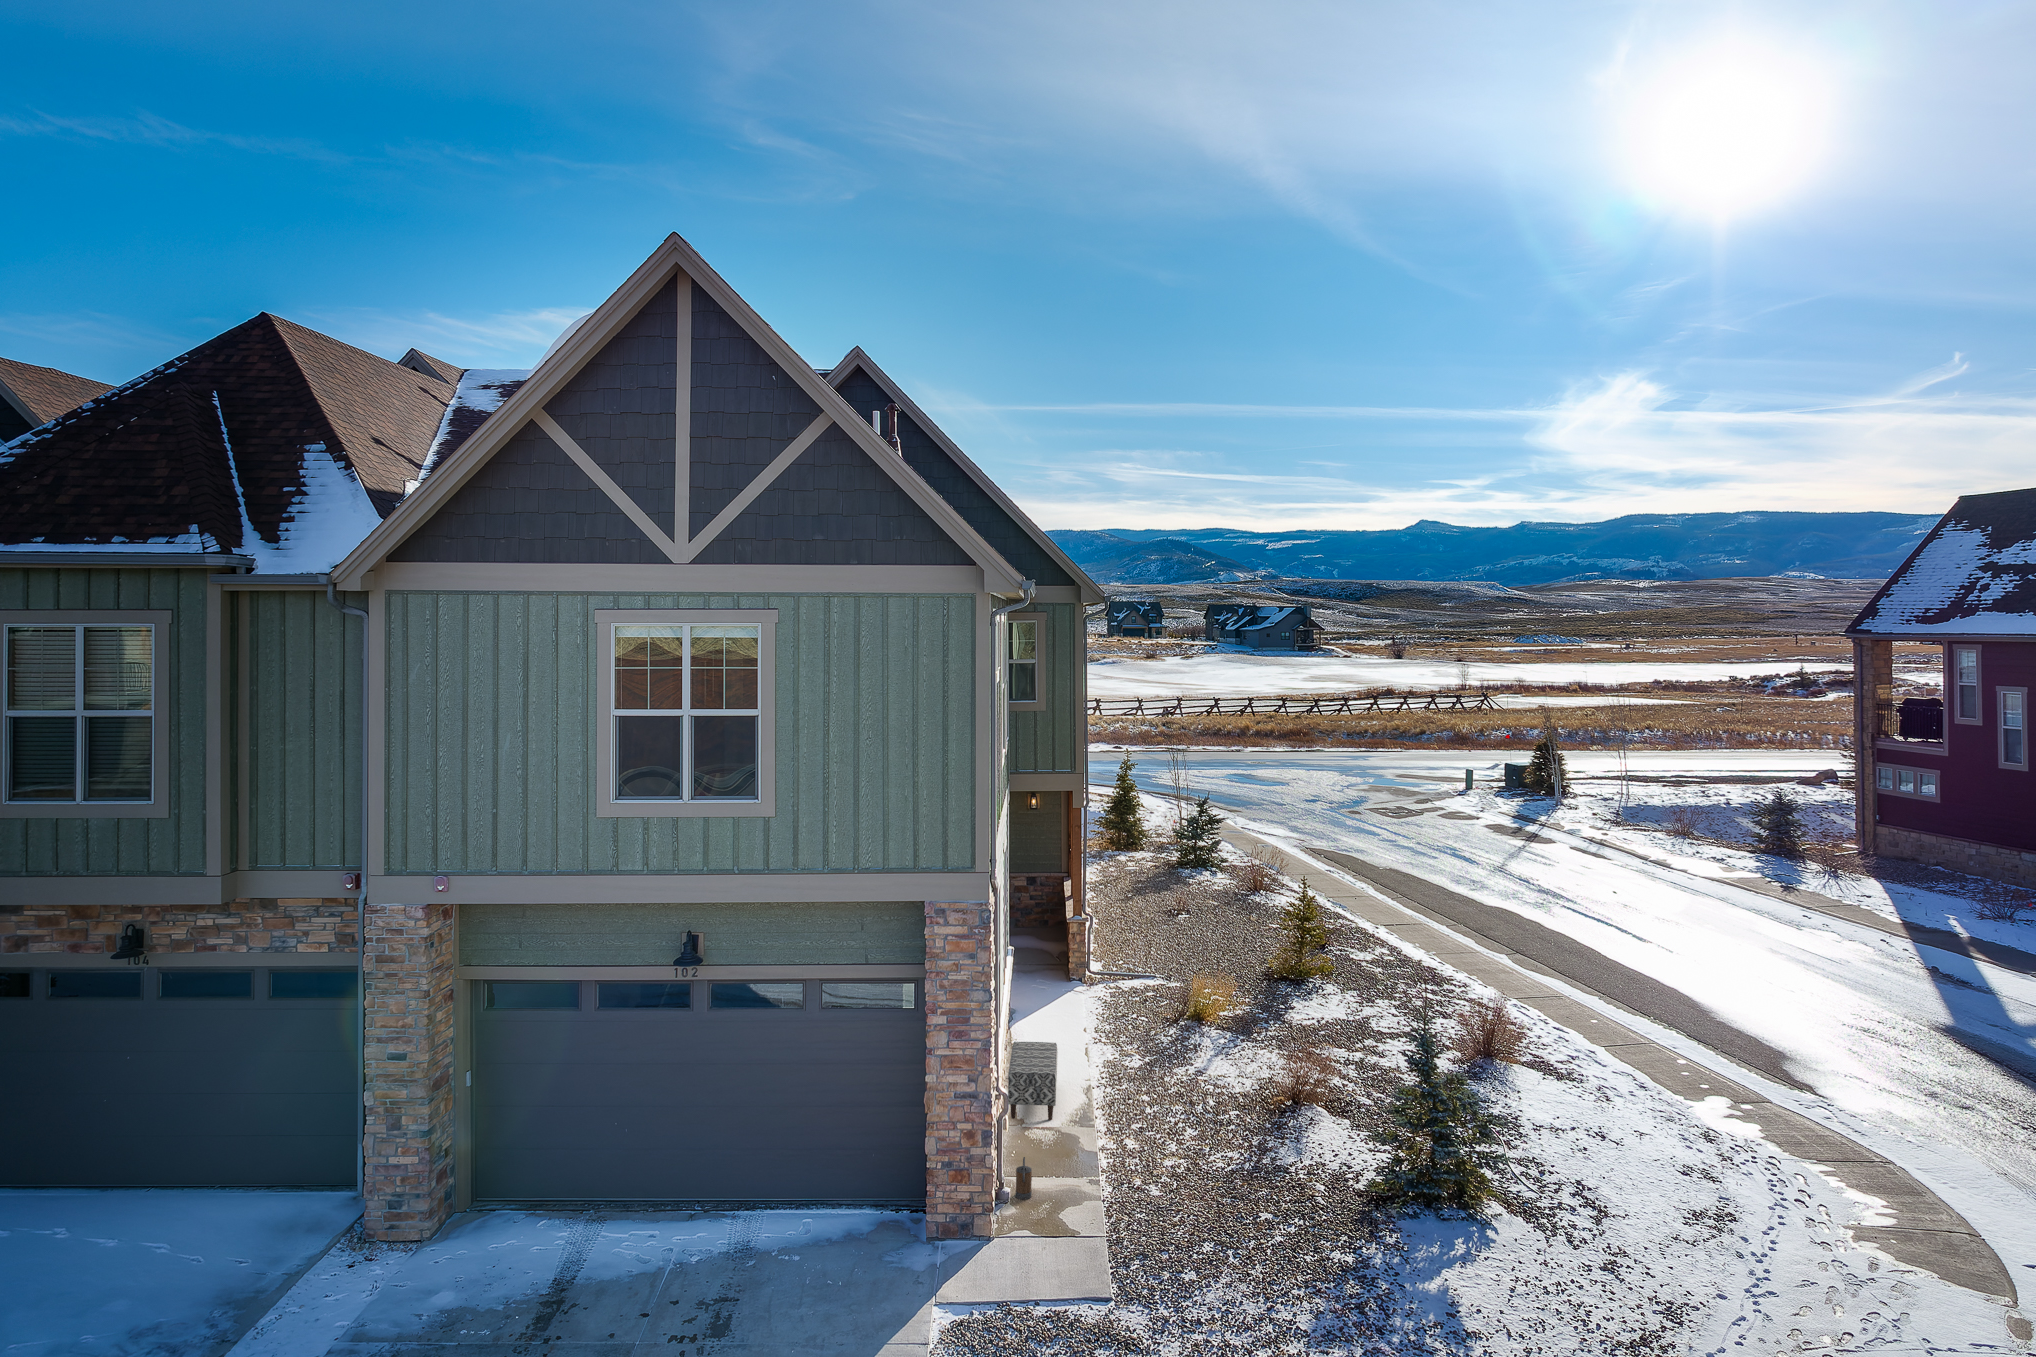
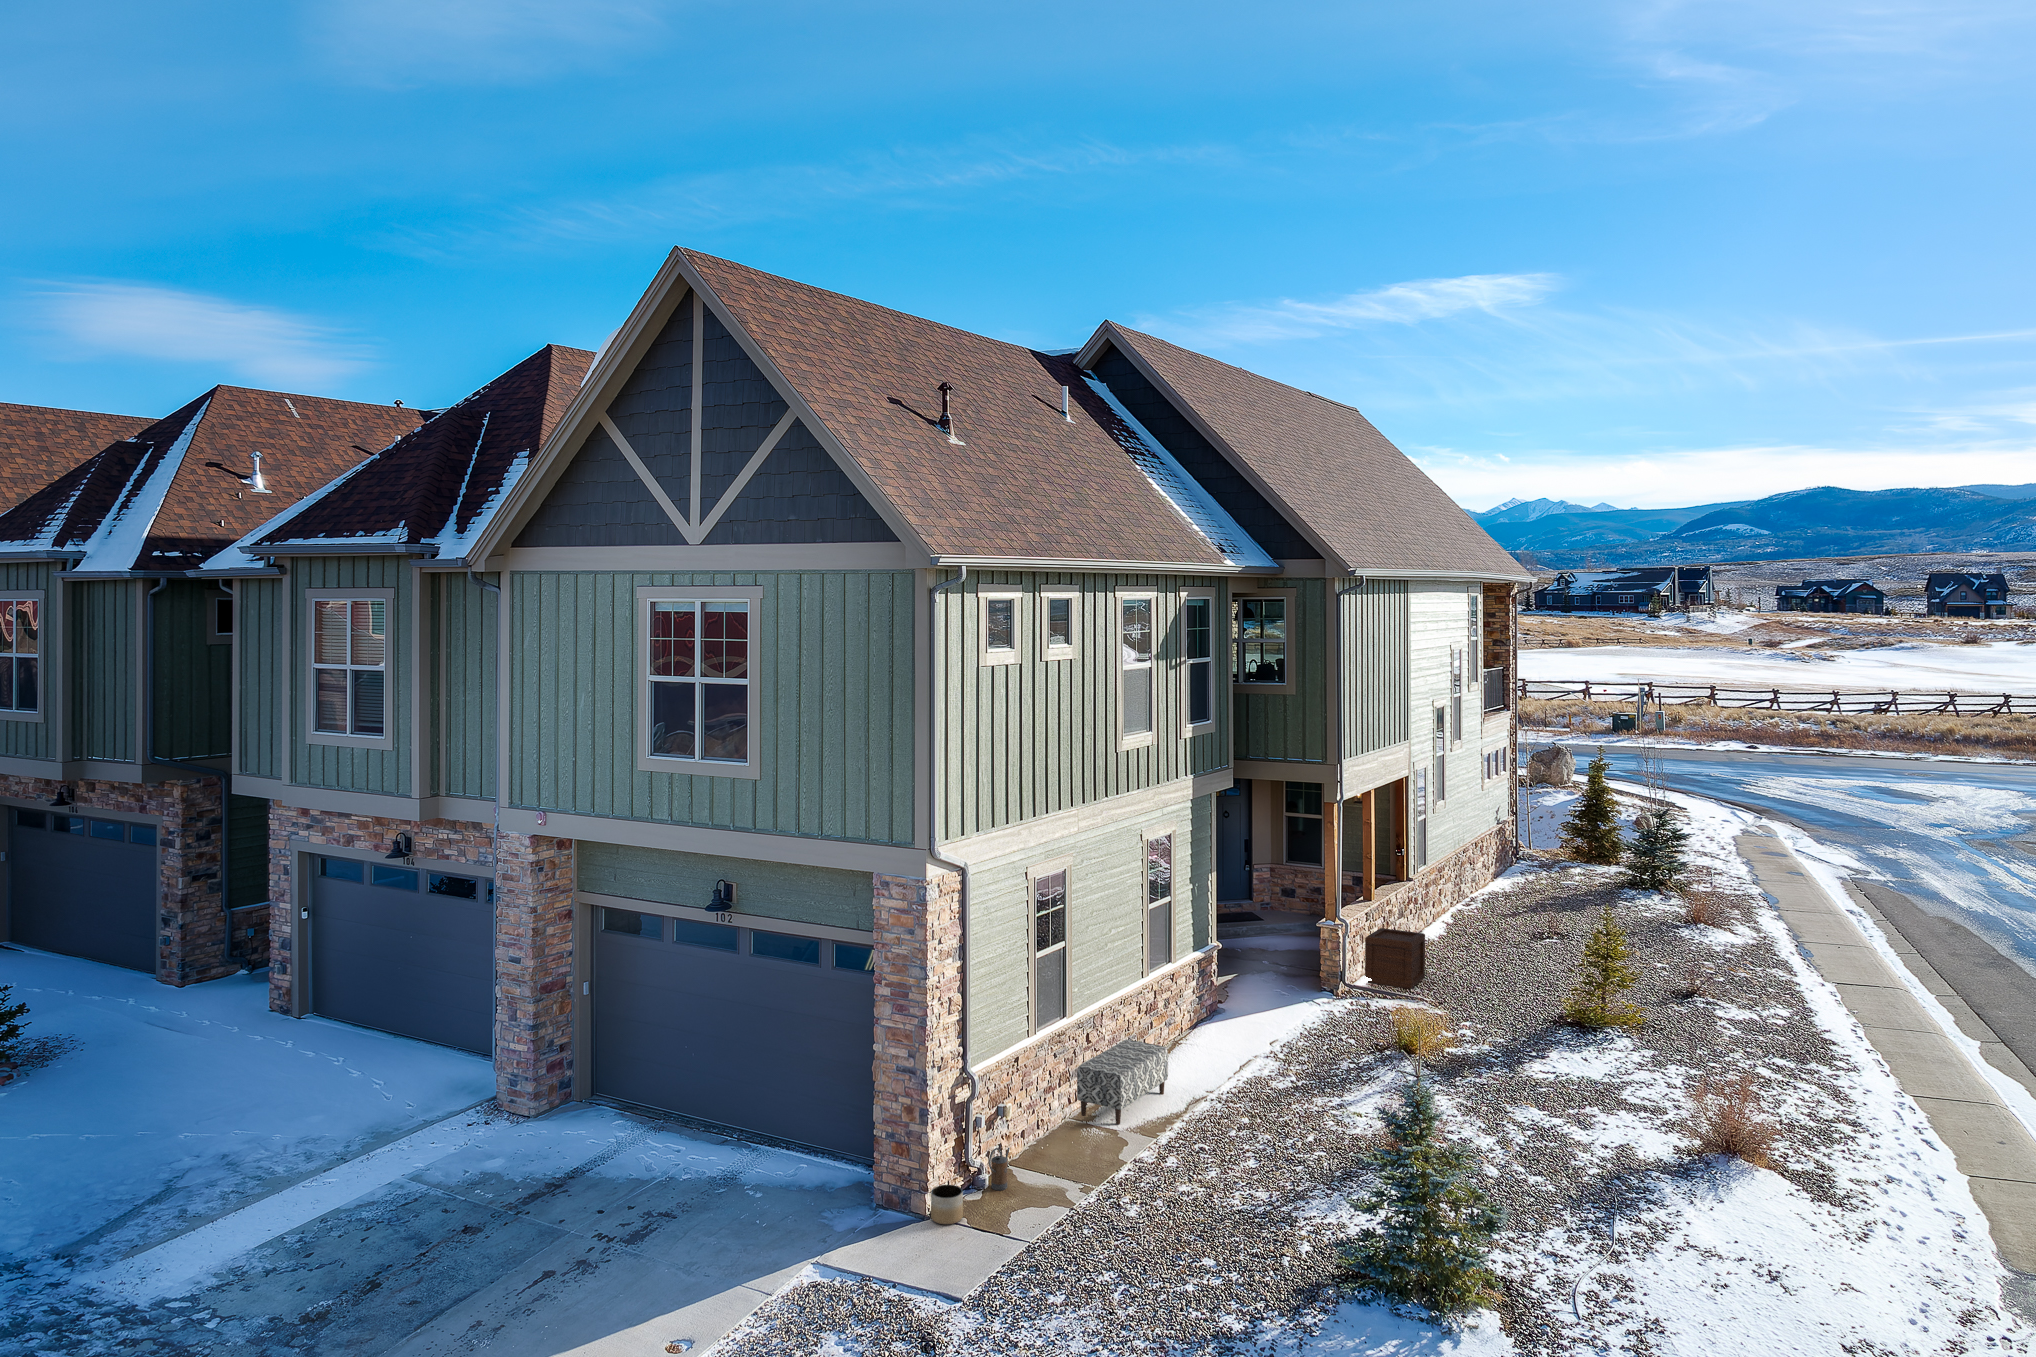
wooden crate: none [1090,917,1132,967] -> present [1365,928,1425,989]
planter: none [1000,1201,1031,1241] -> present [931,1185,963,1225]

